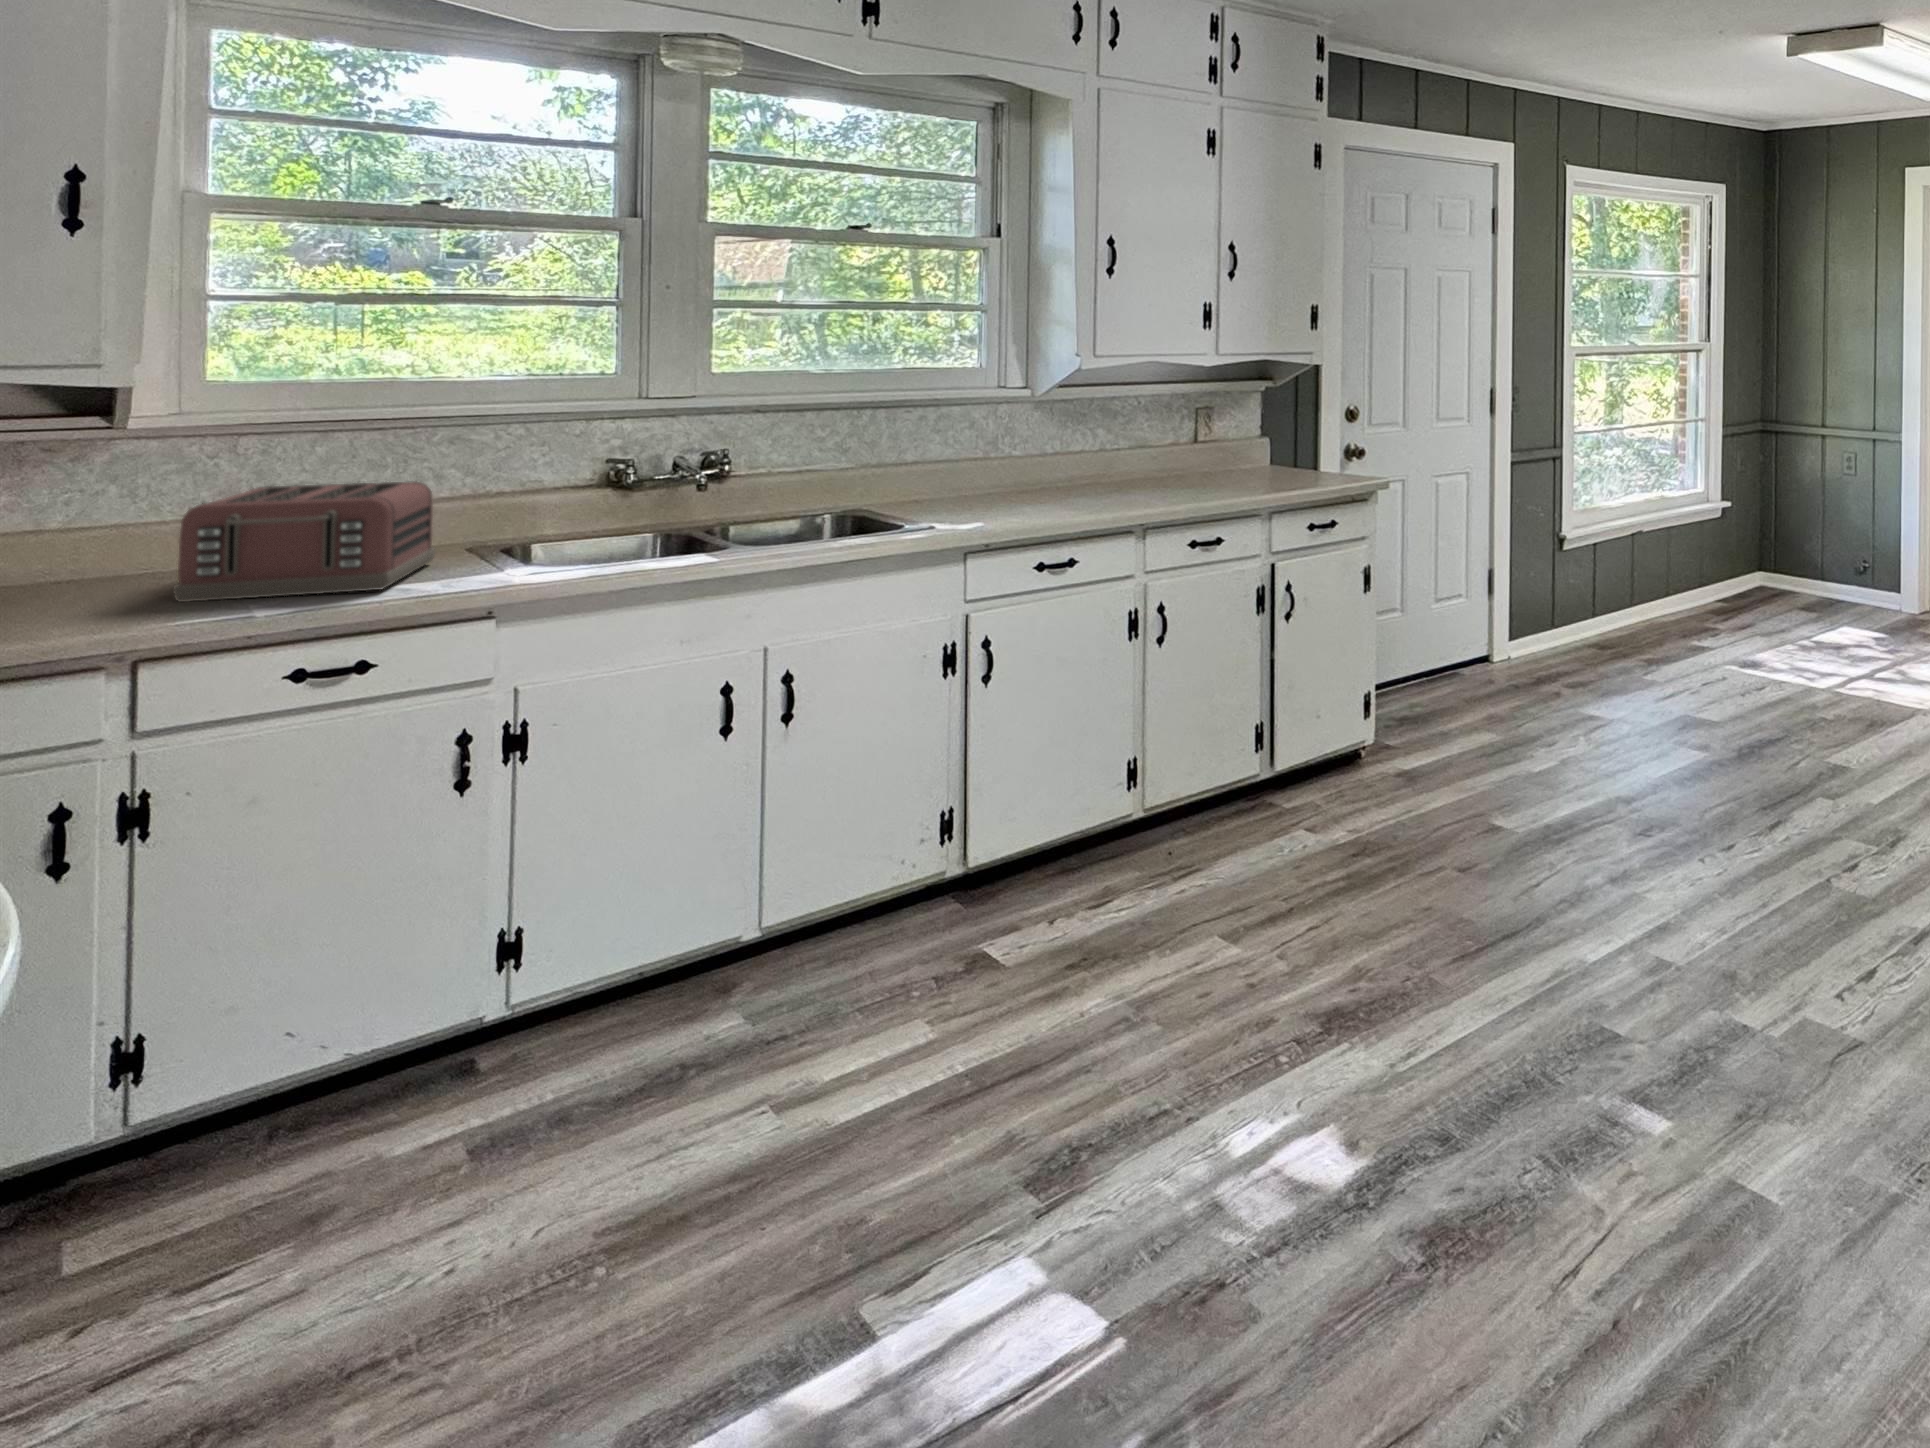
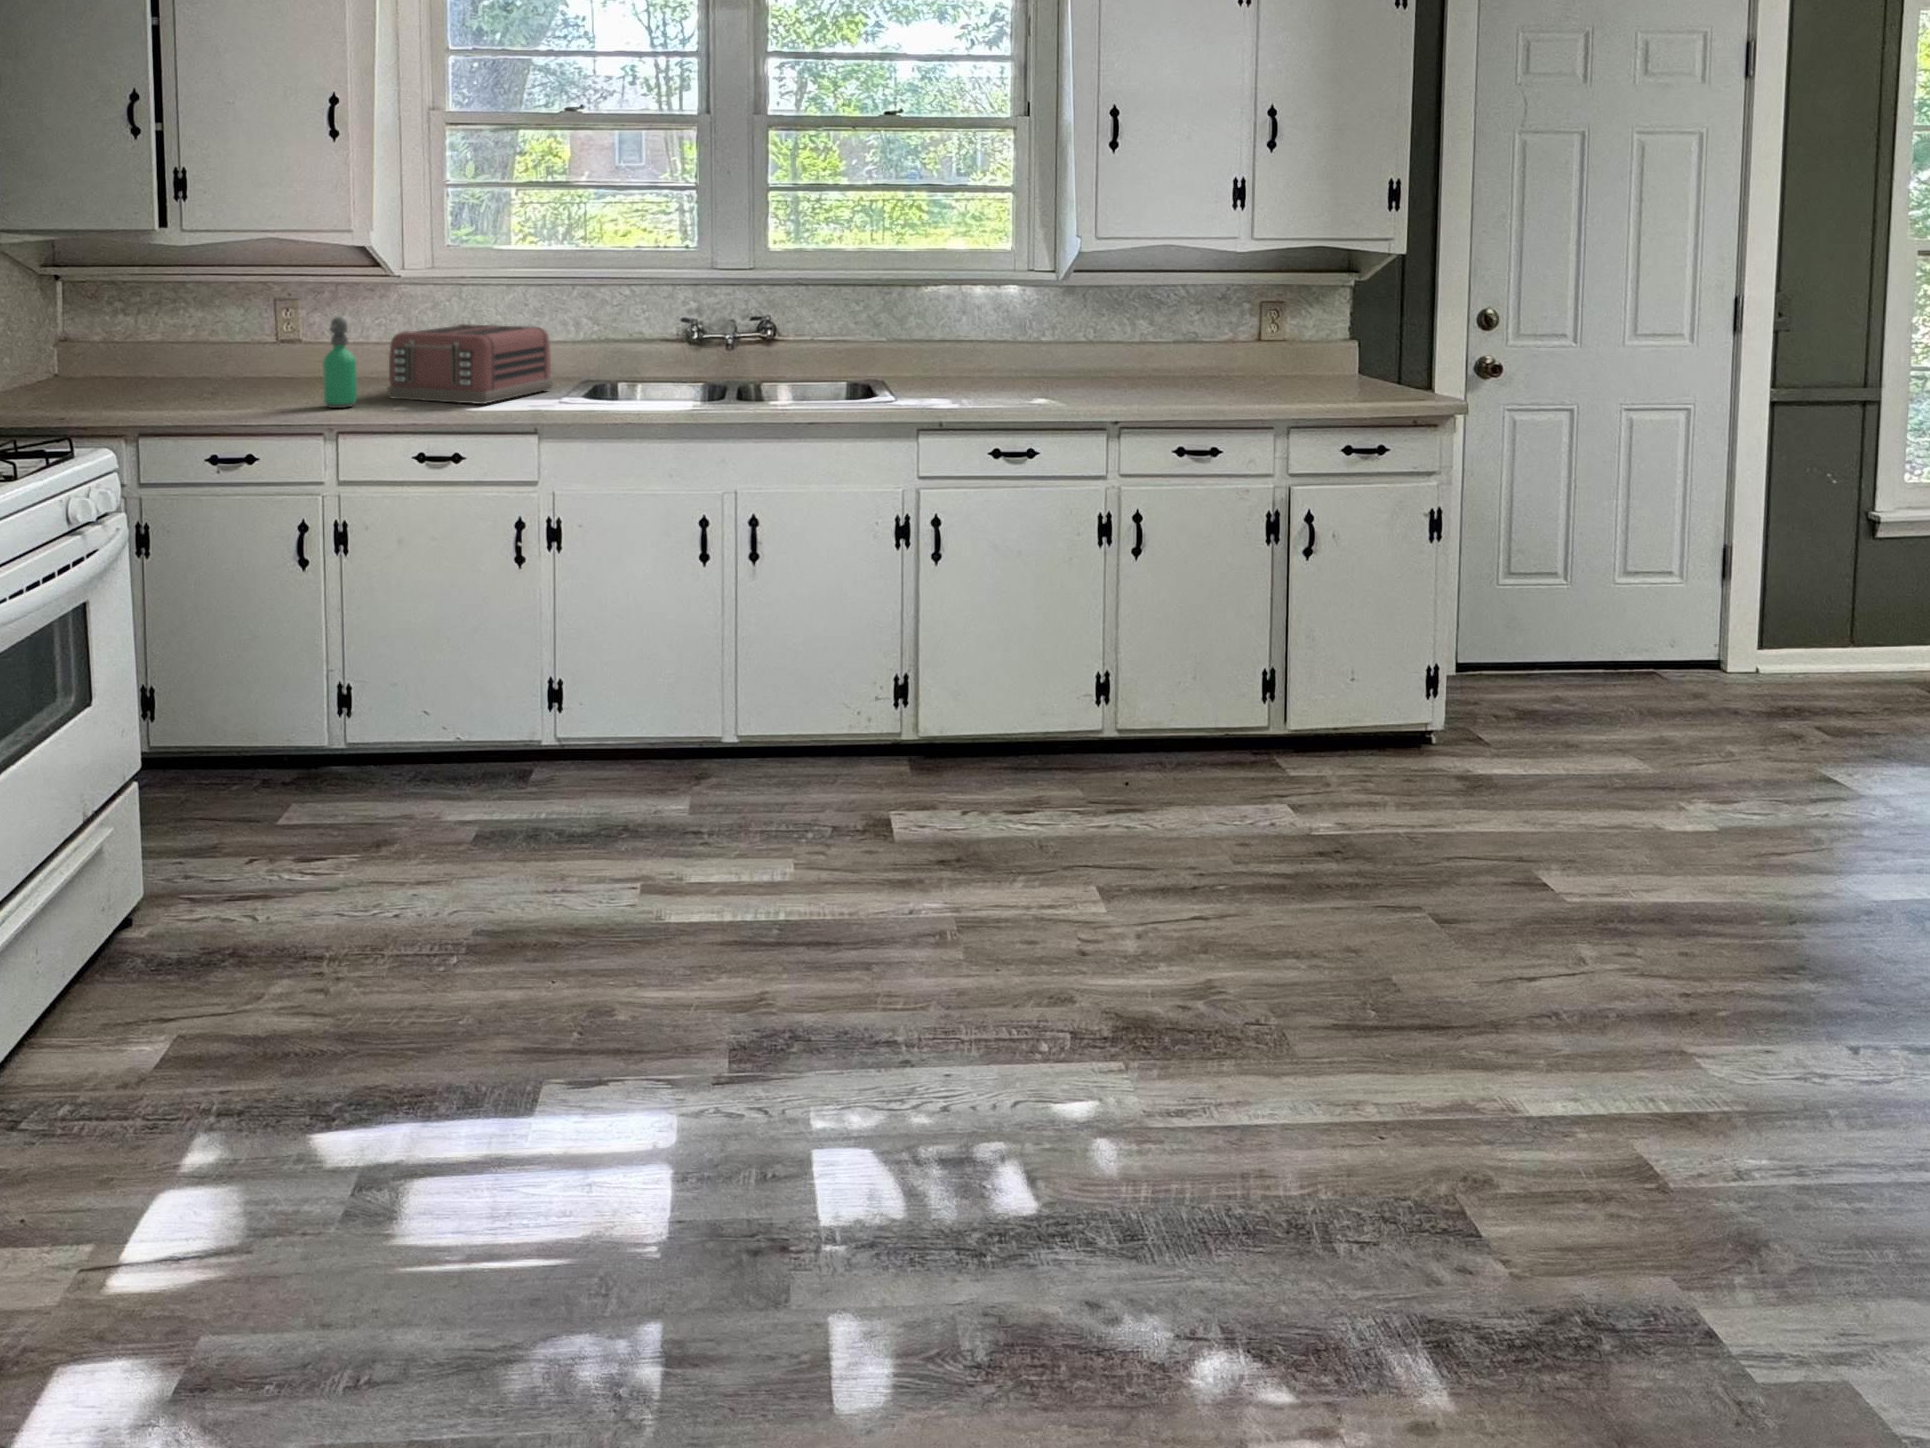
soap dispenser: none [91,490,159,625] -> present [323,317,357,408]

